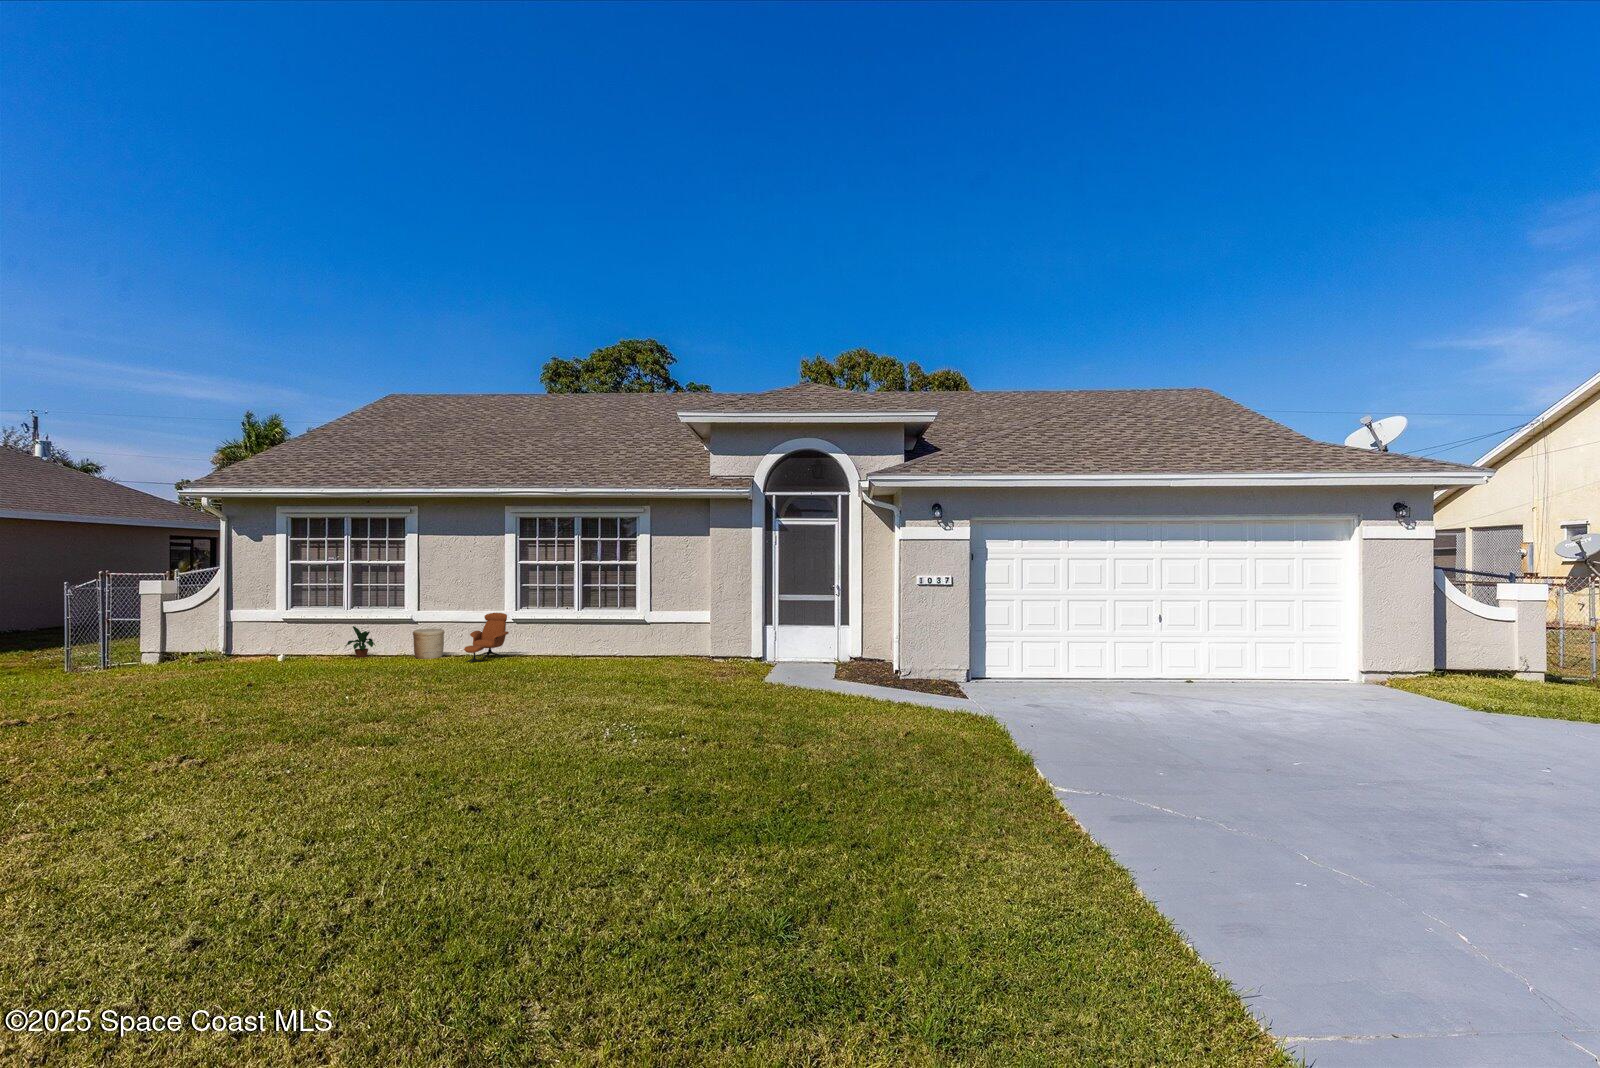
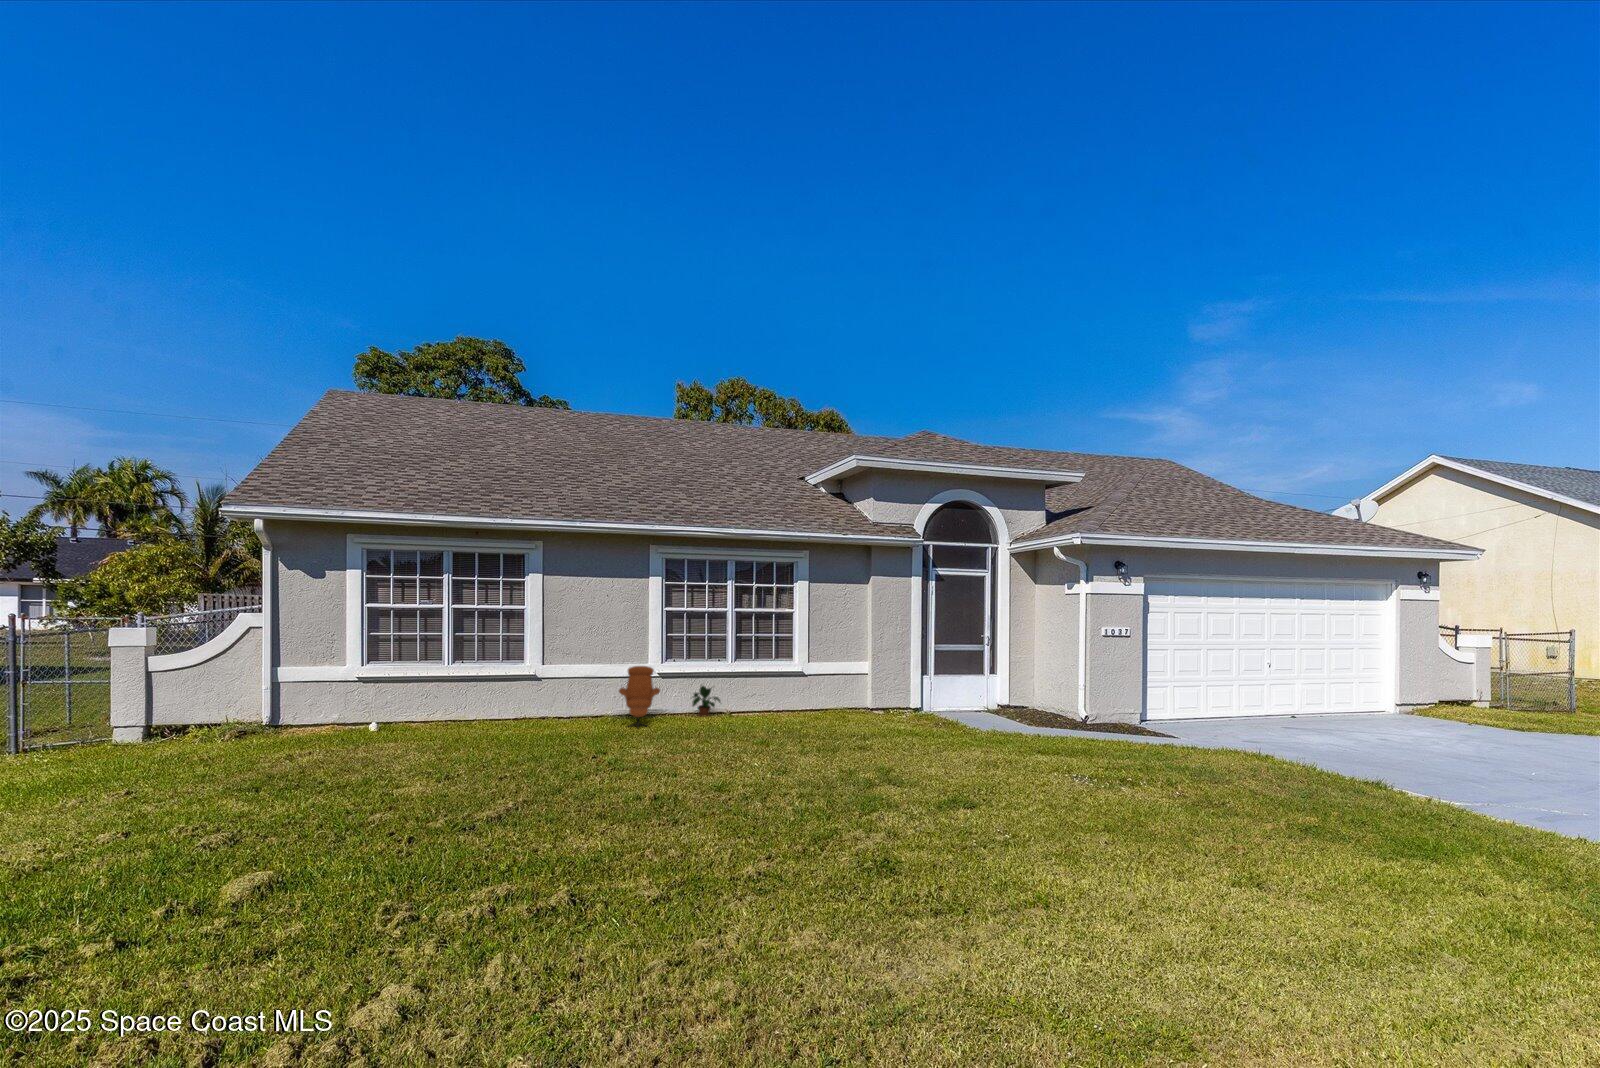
potted plant: present [346,626,375,658] -> present [692,686,720,716]
woven basket: present [413,628,445,659] -> none [545,686,580,724]

